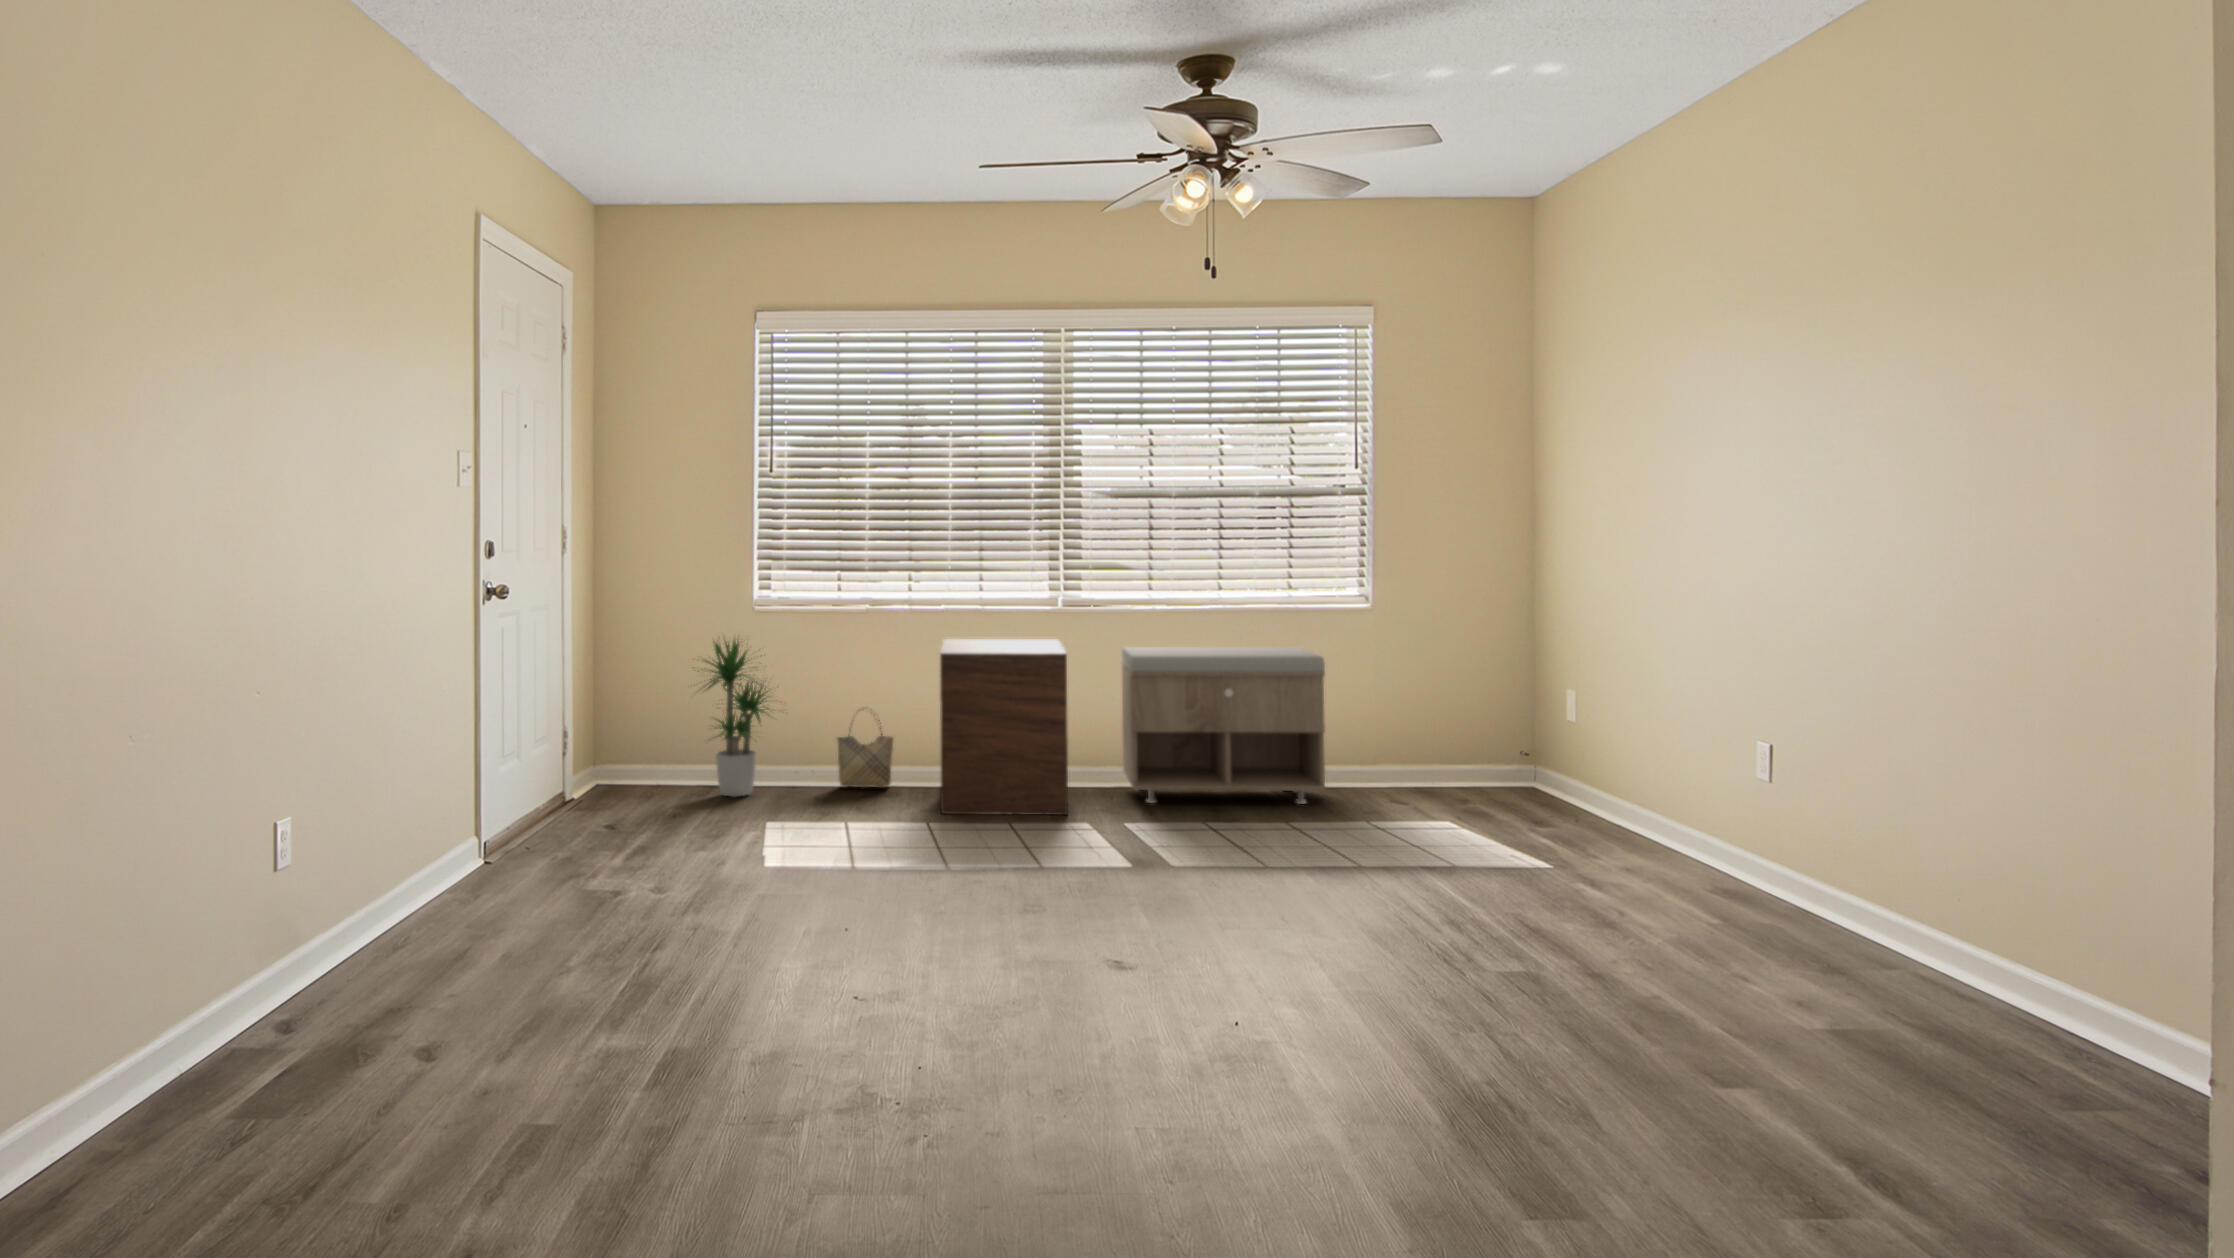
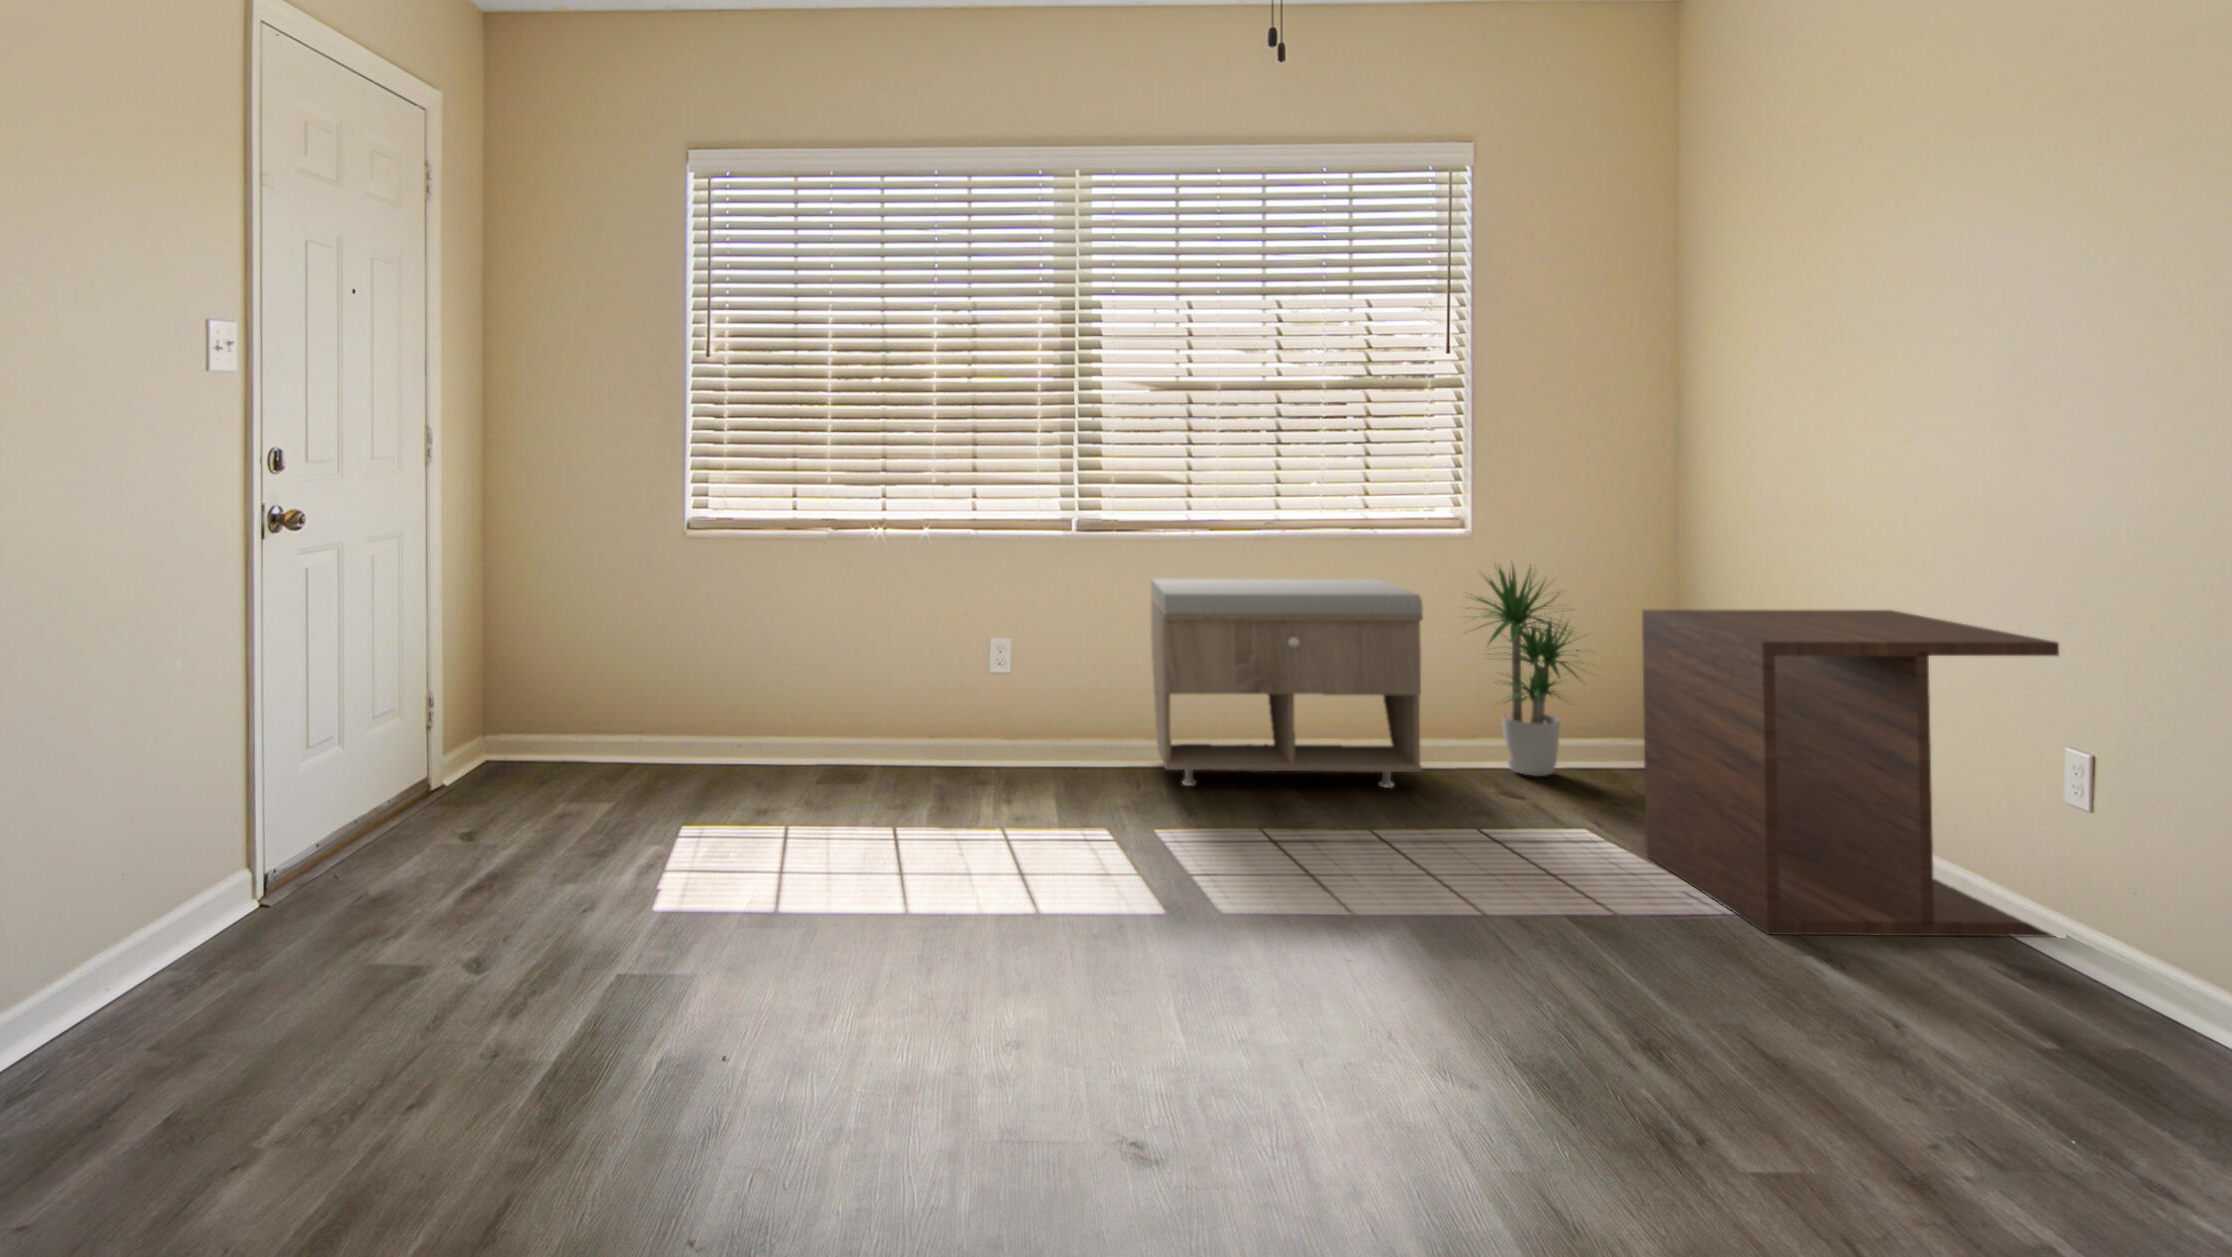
potted plant: present [701,636,778,797] -> present [1467,565,1590,776]
side table: present [940,639,1068,815] -> present [1642,610,2059,937]
woven basket: present [837,720,893,788] -> none [786,654,860,757]

